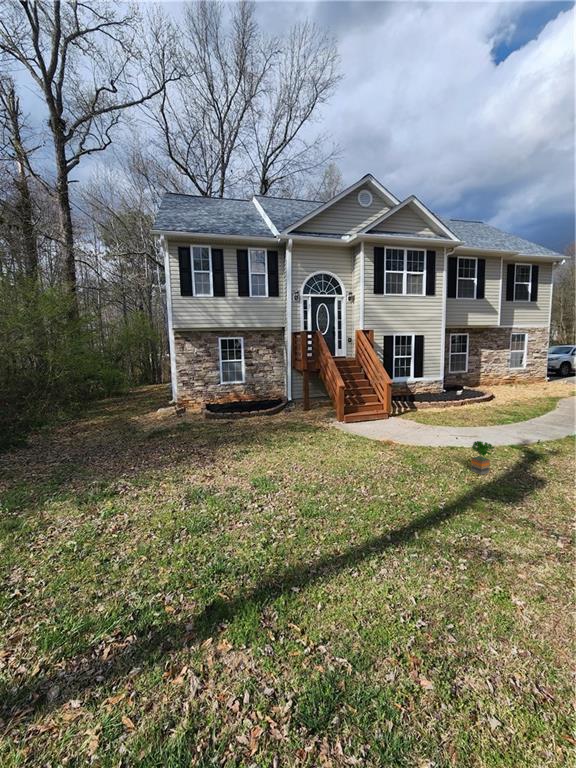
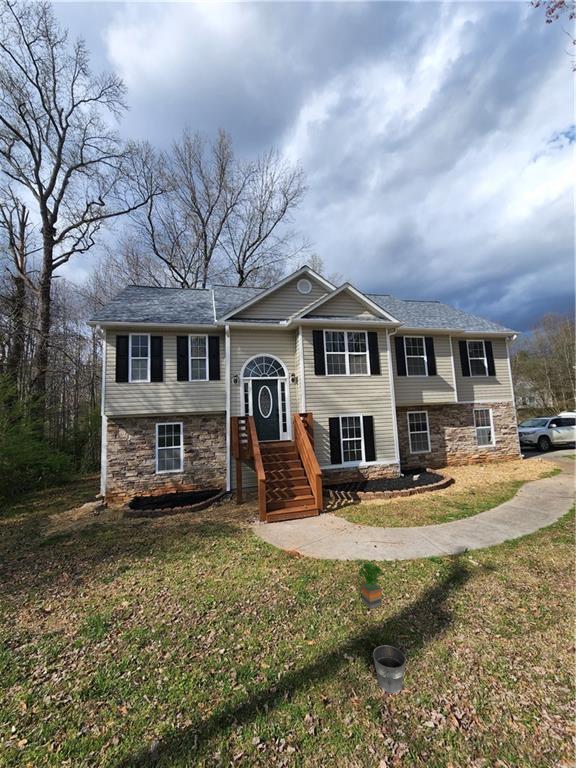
bucket: none [511,488,544,517] -> present [371,645,406,693]

